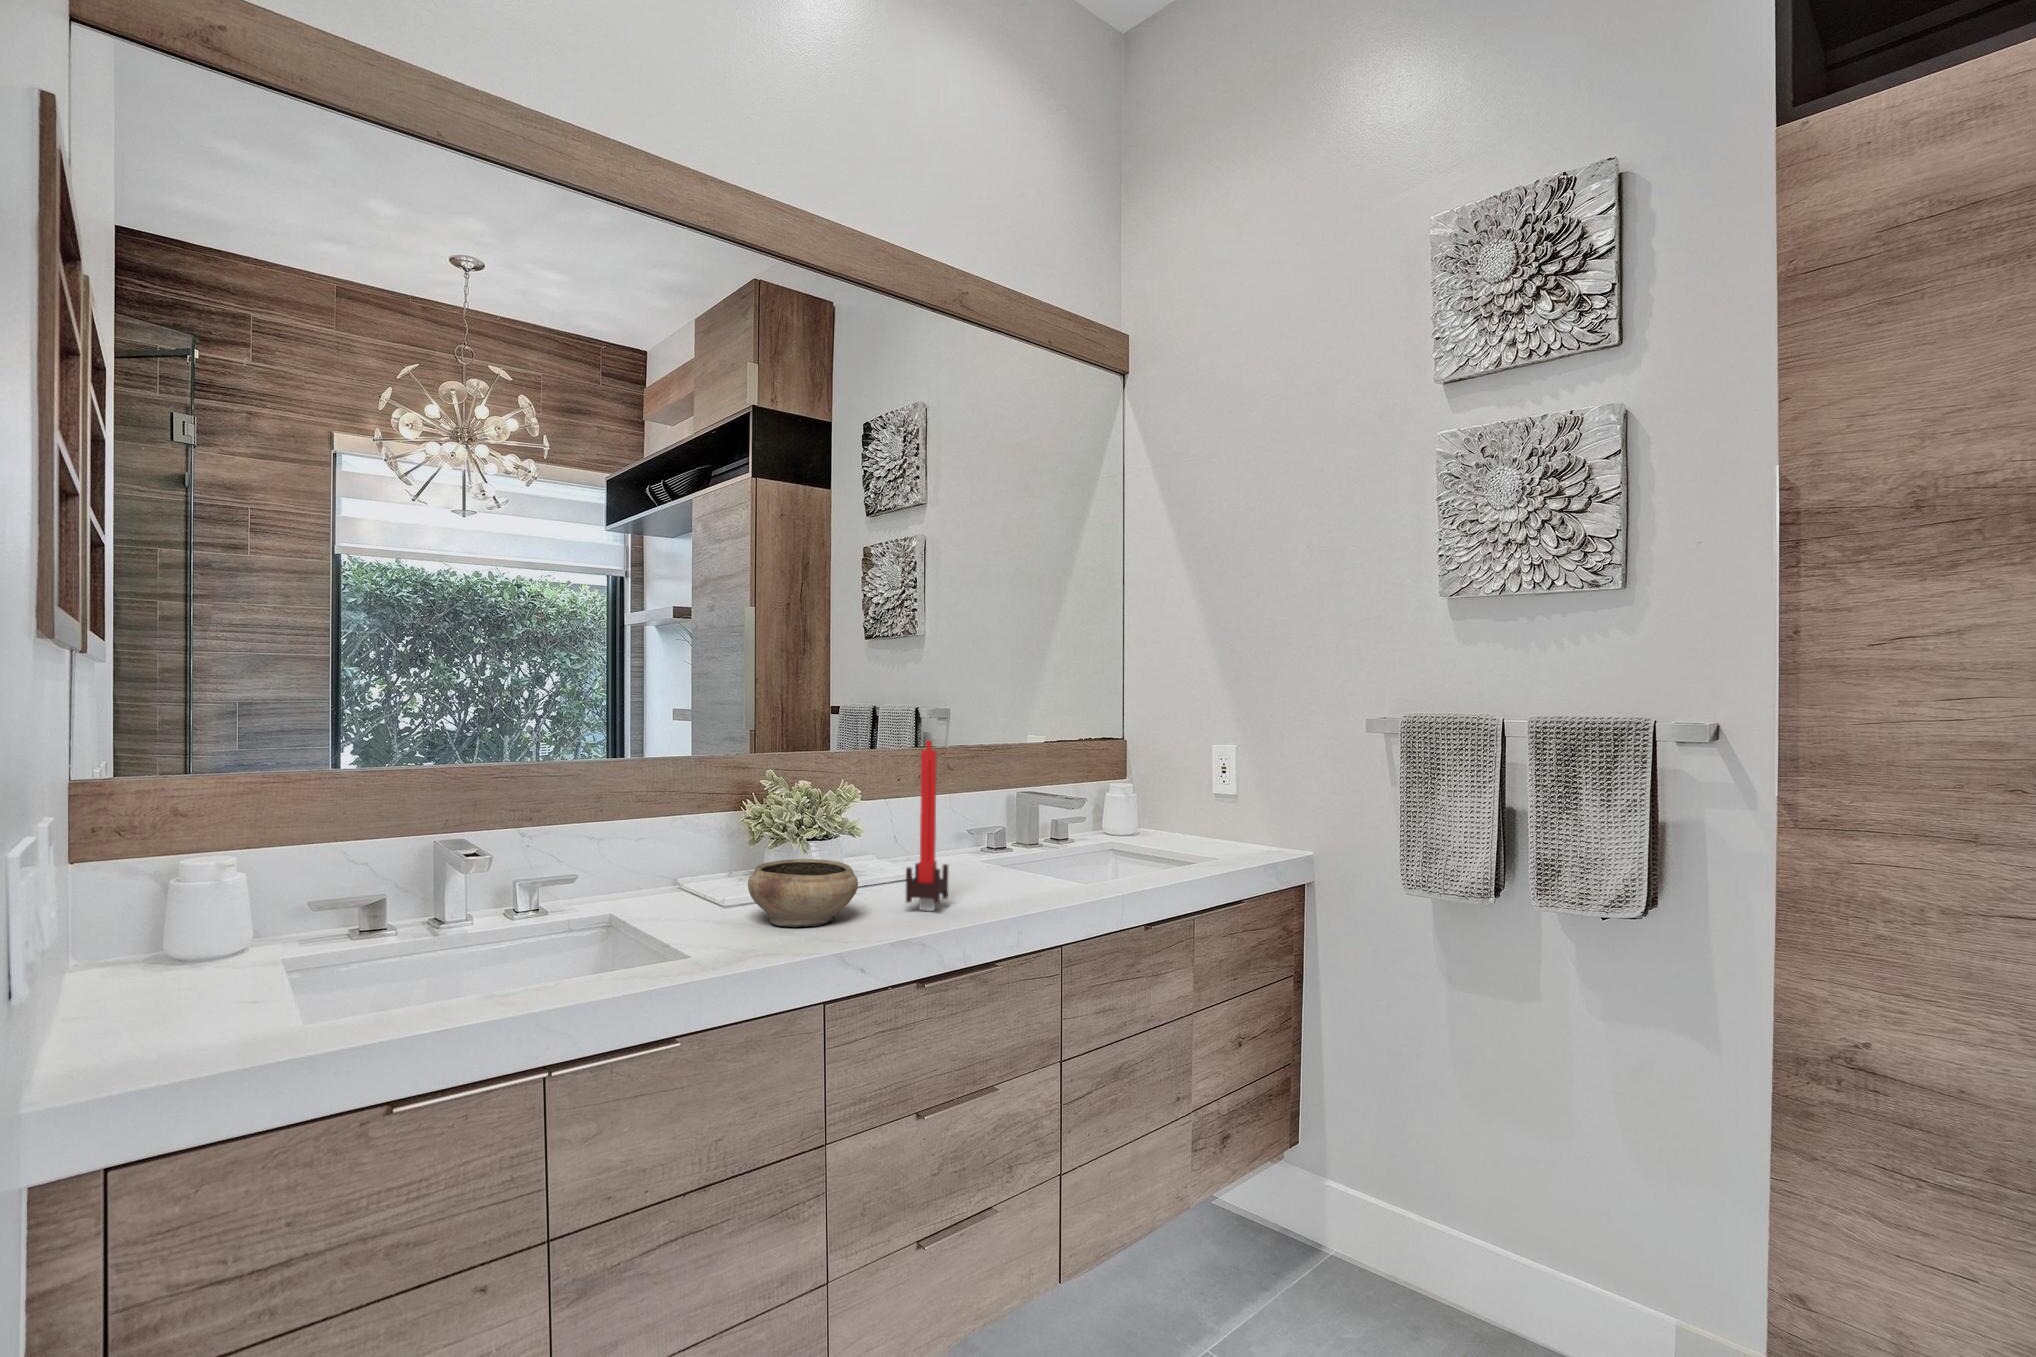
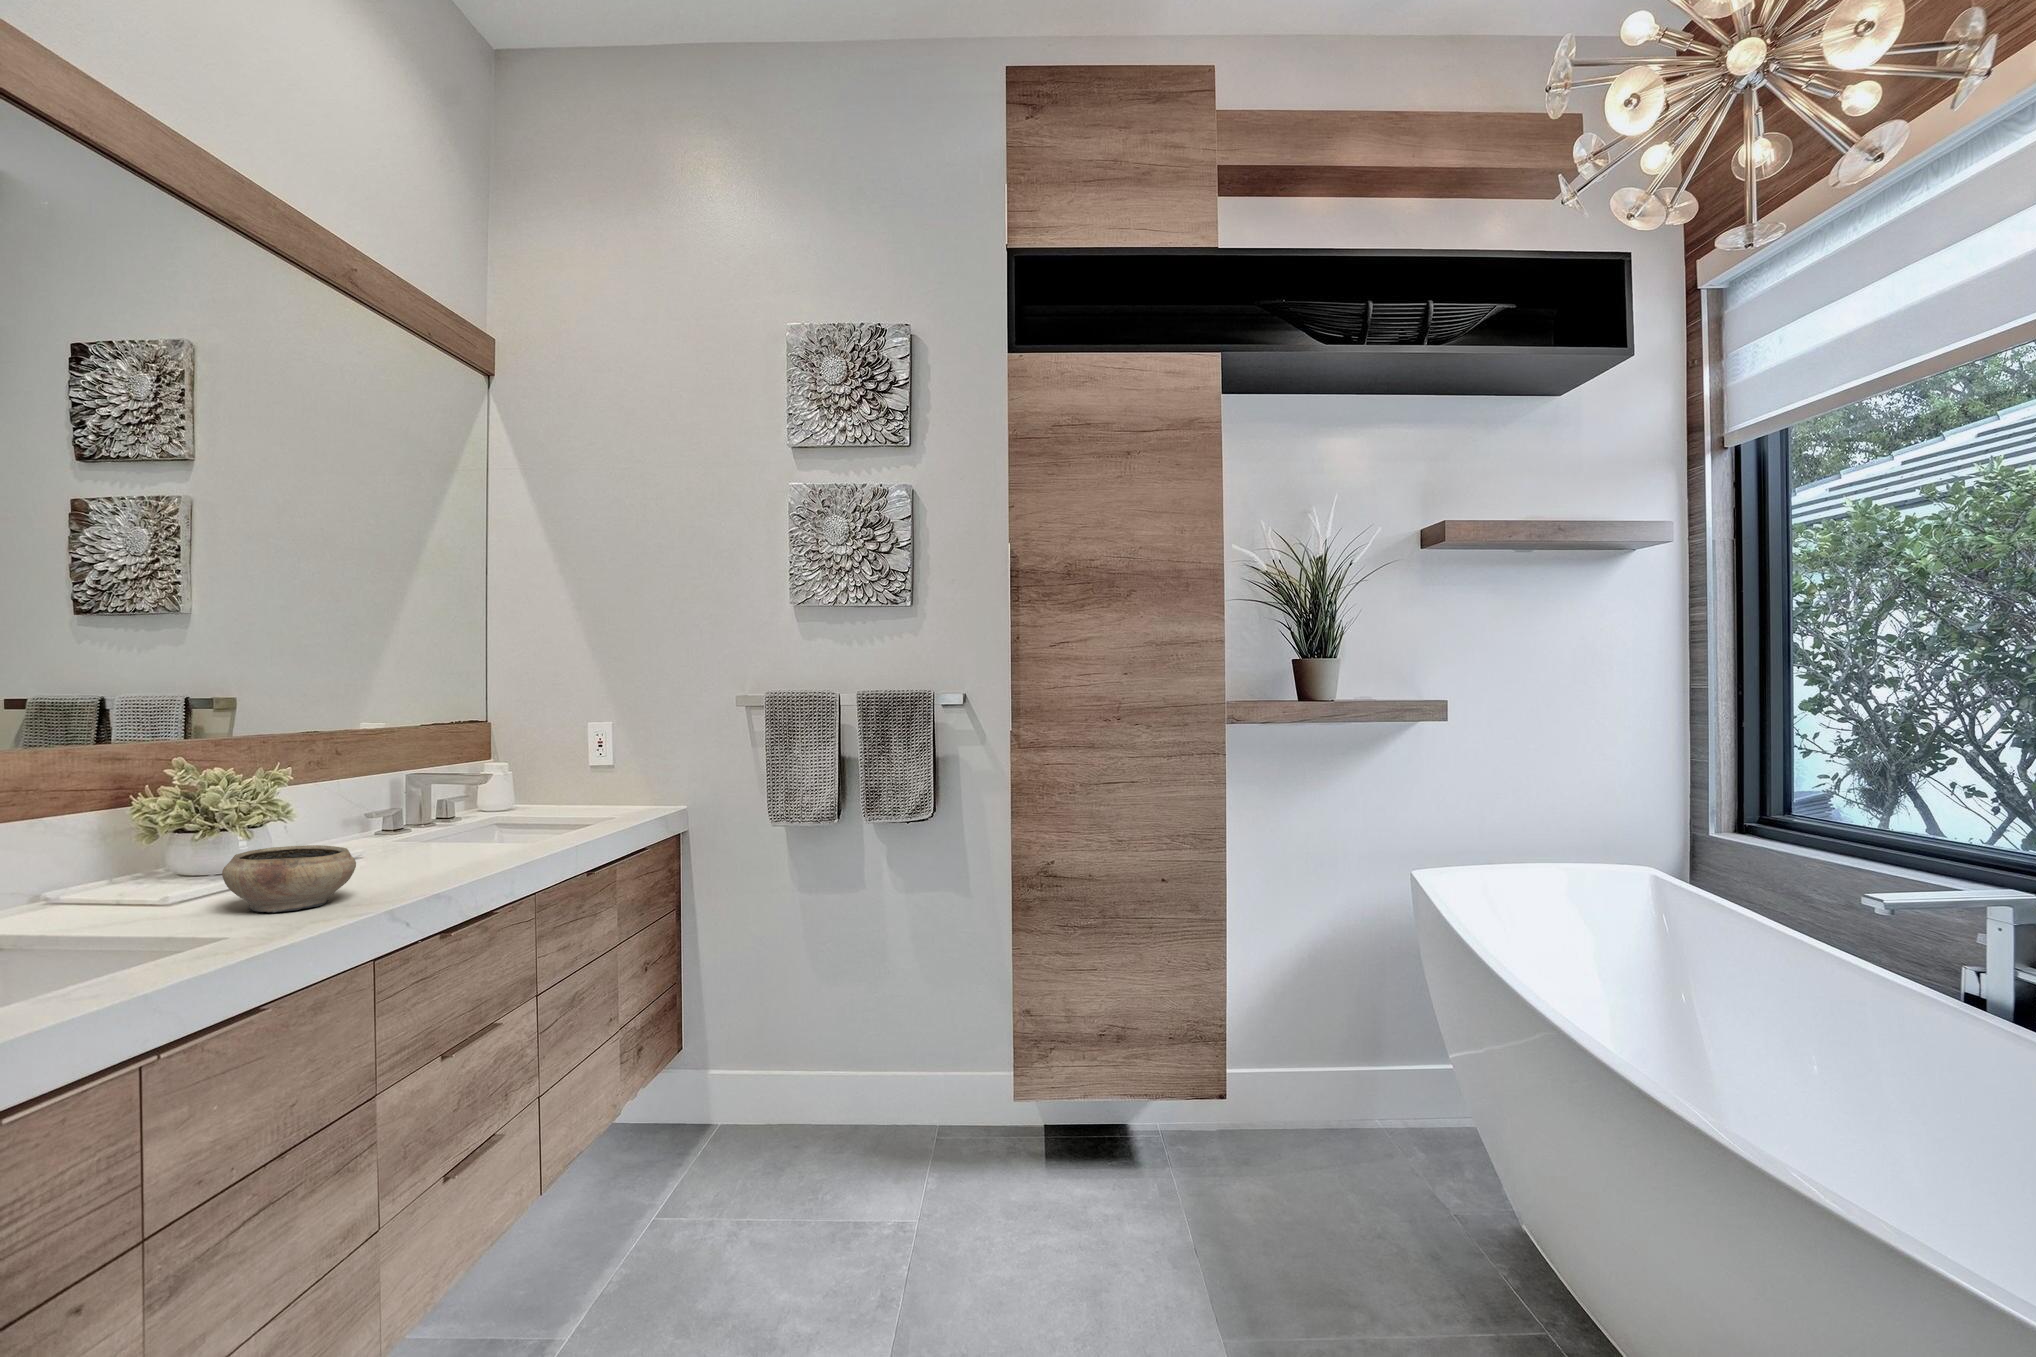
candle: present [906,740,948,911] -> none [394,723,431,882]

